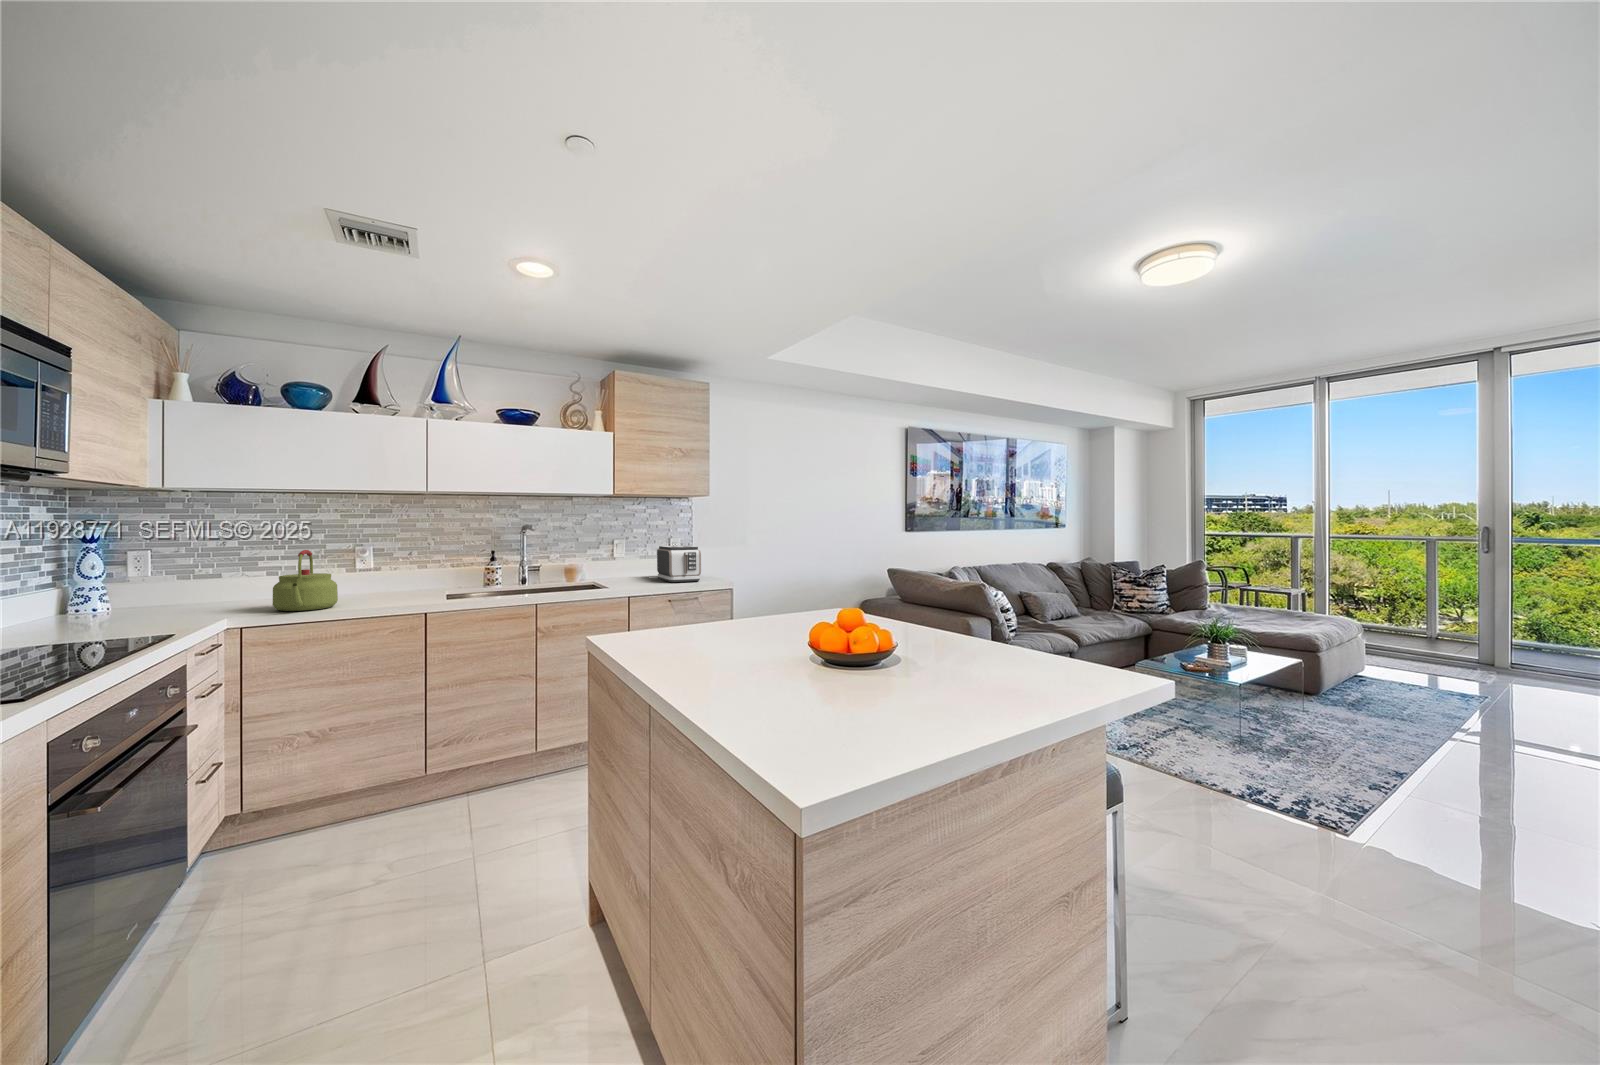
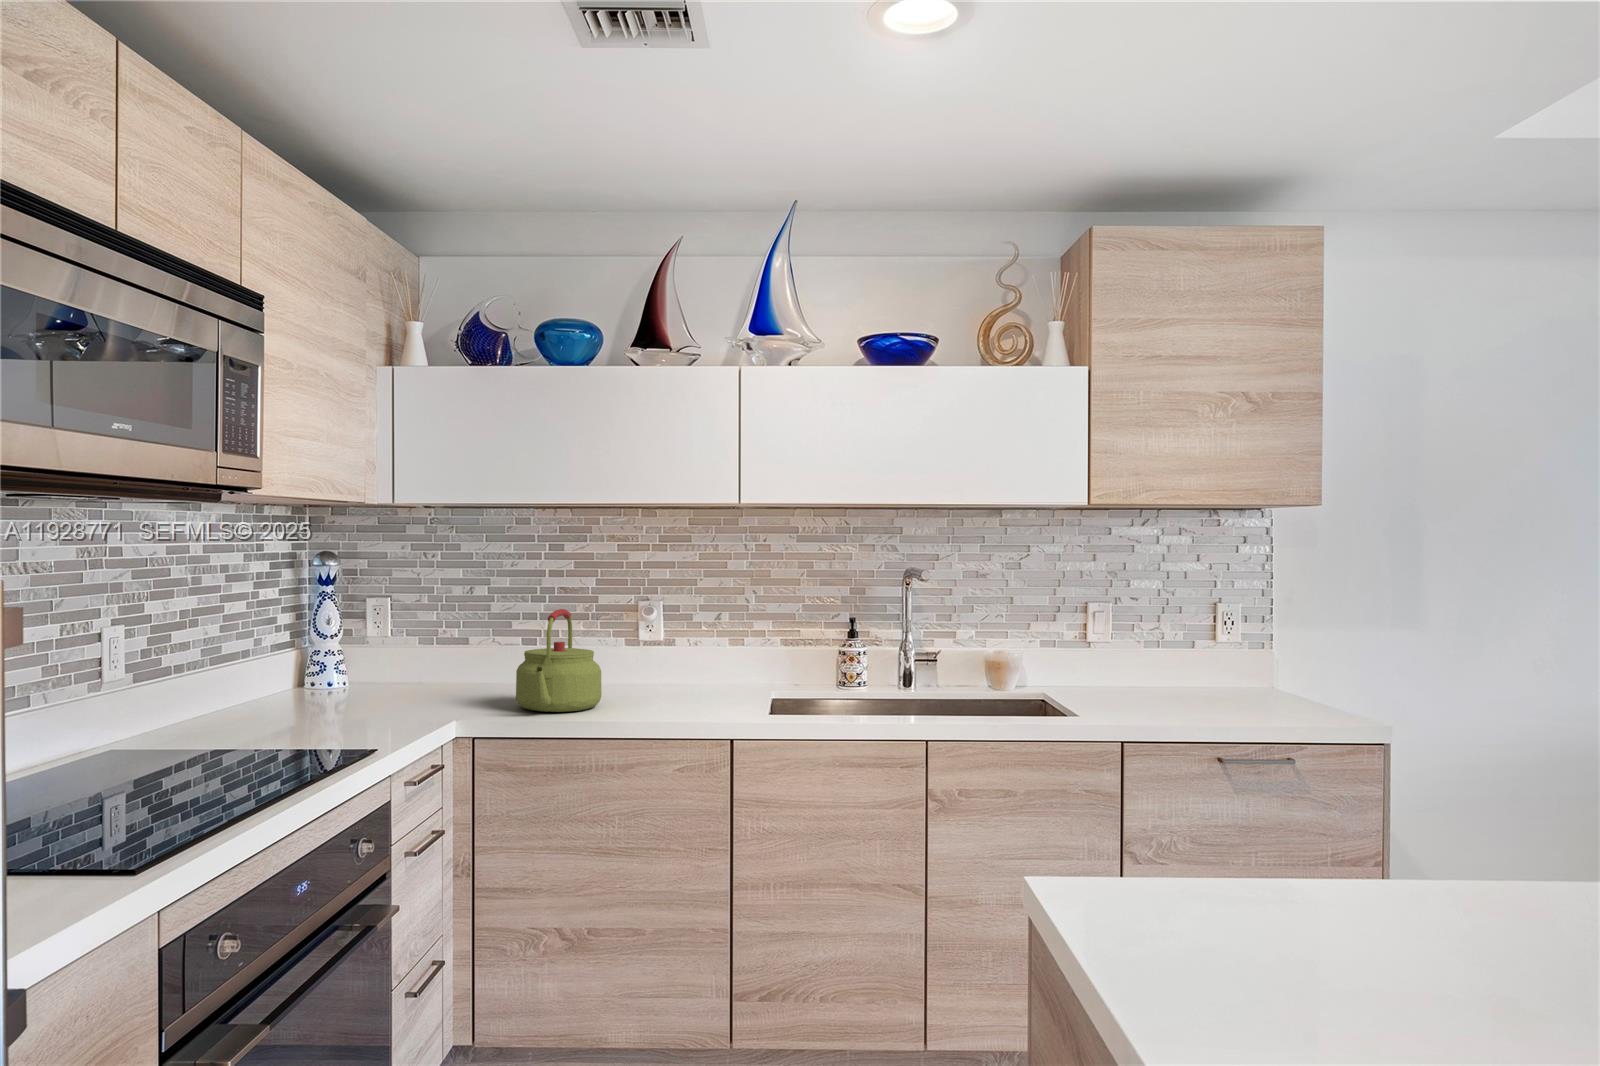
toaster: present [657,546,701,582] -> none [1184,619,1281,708]

